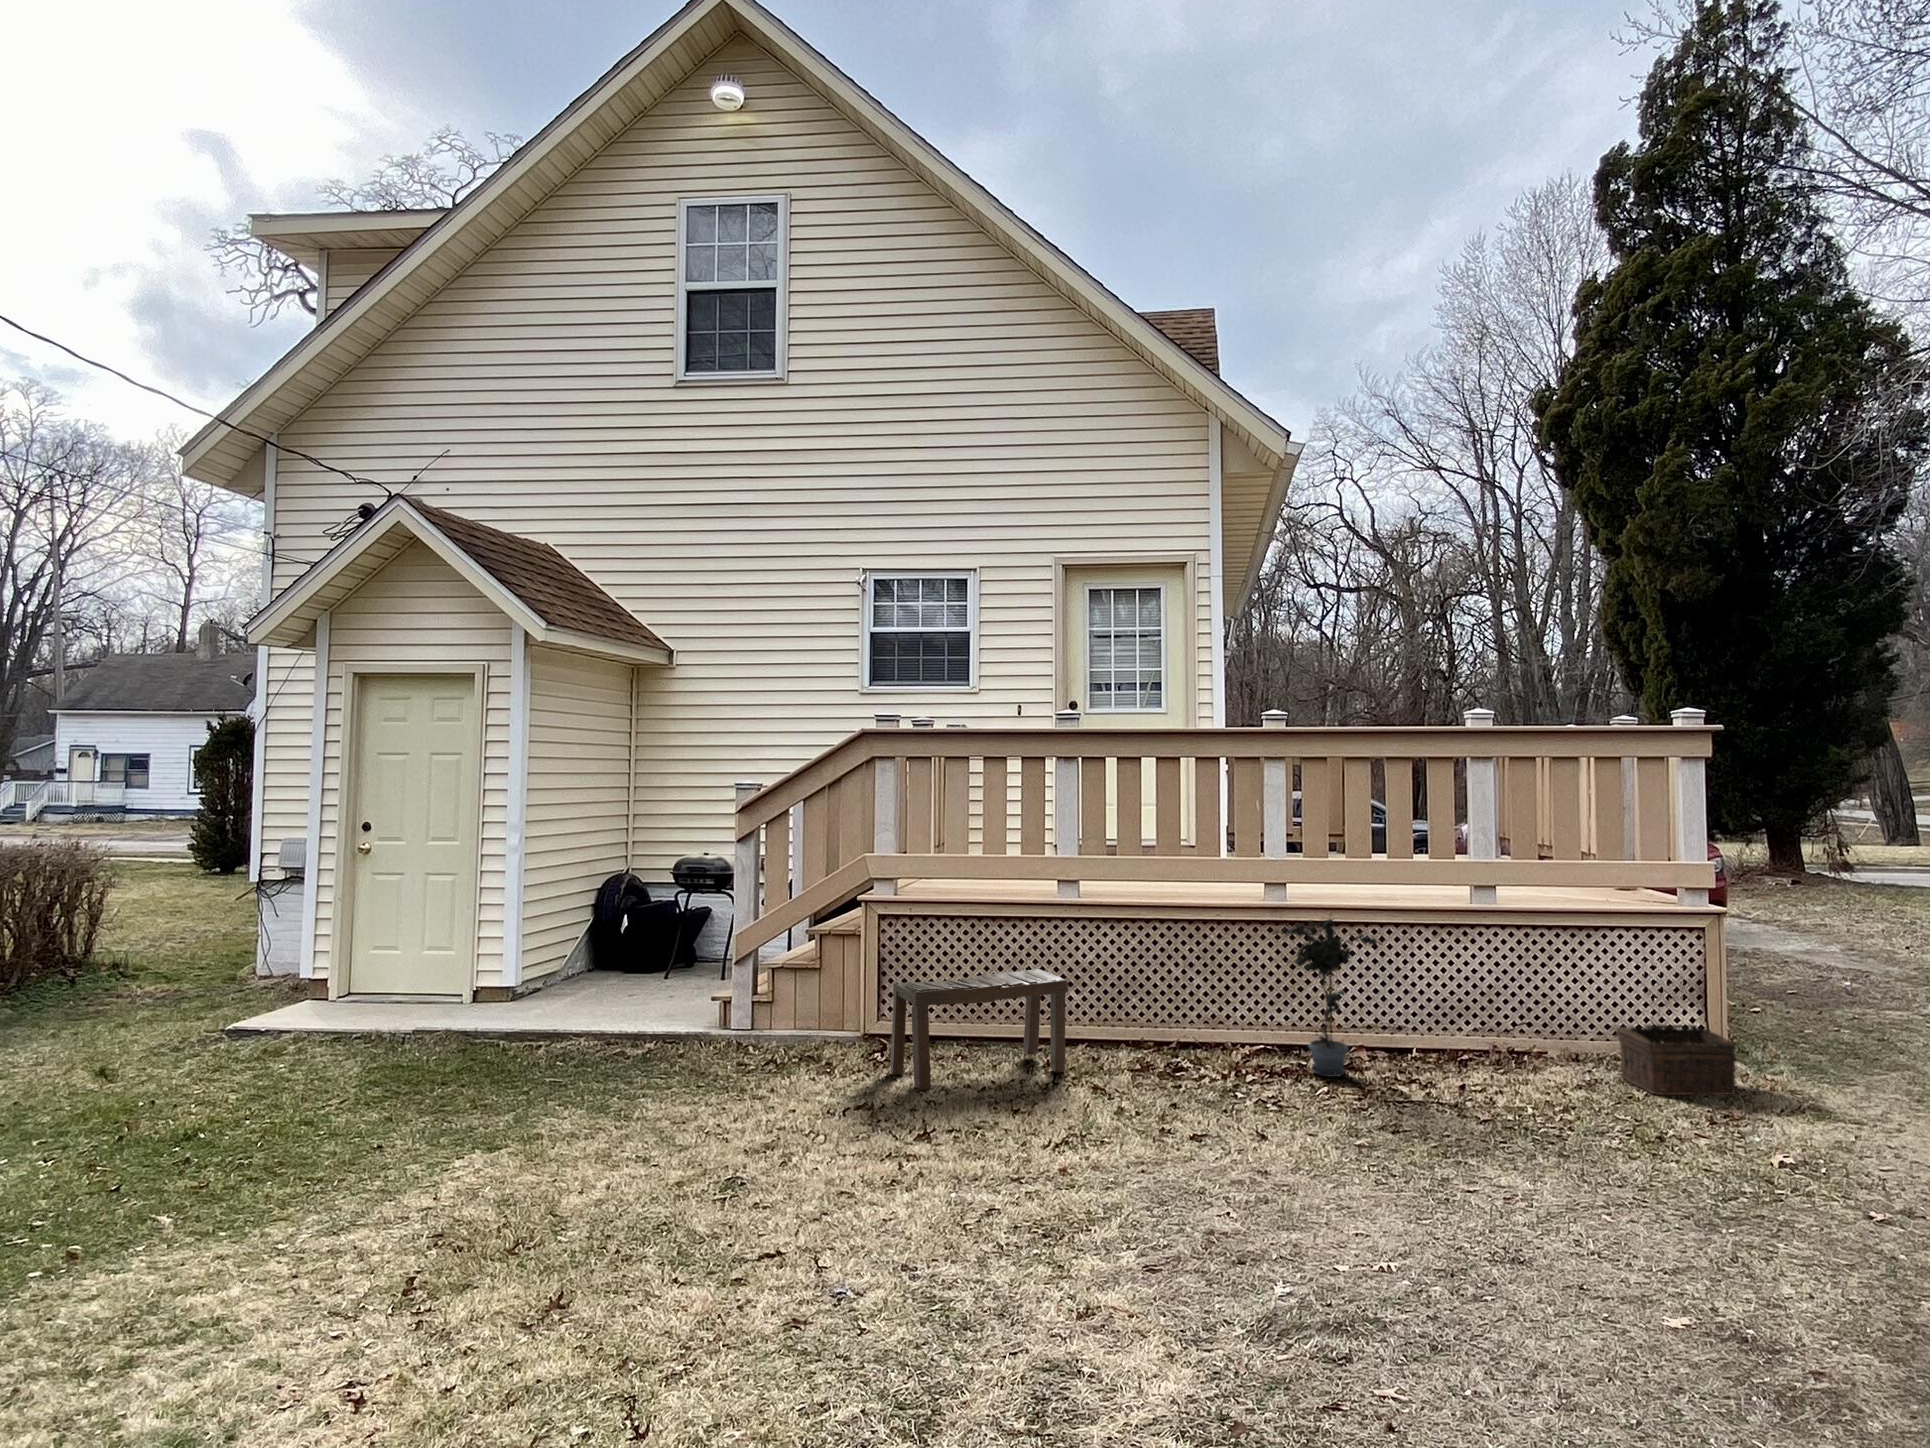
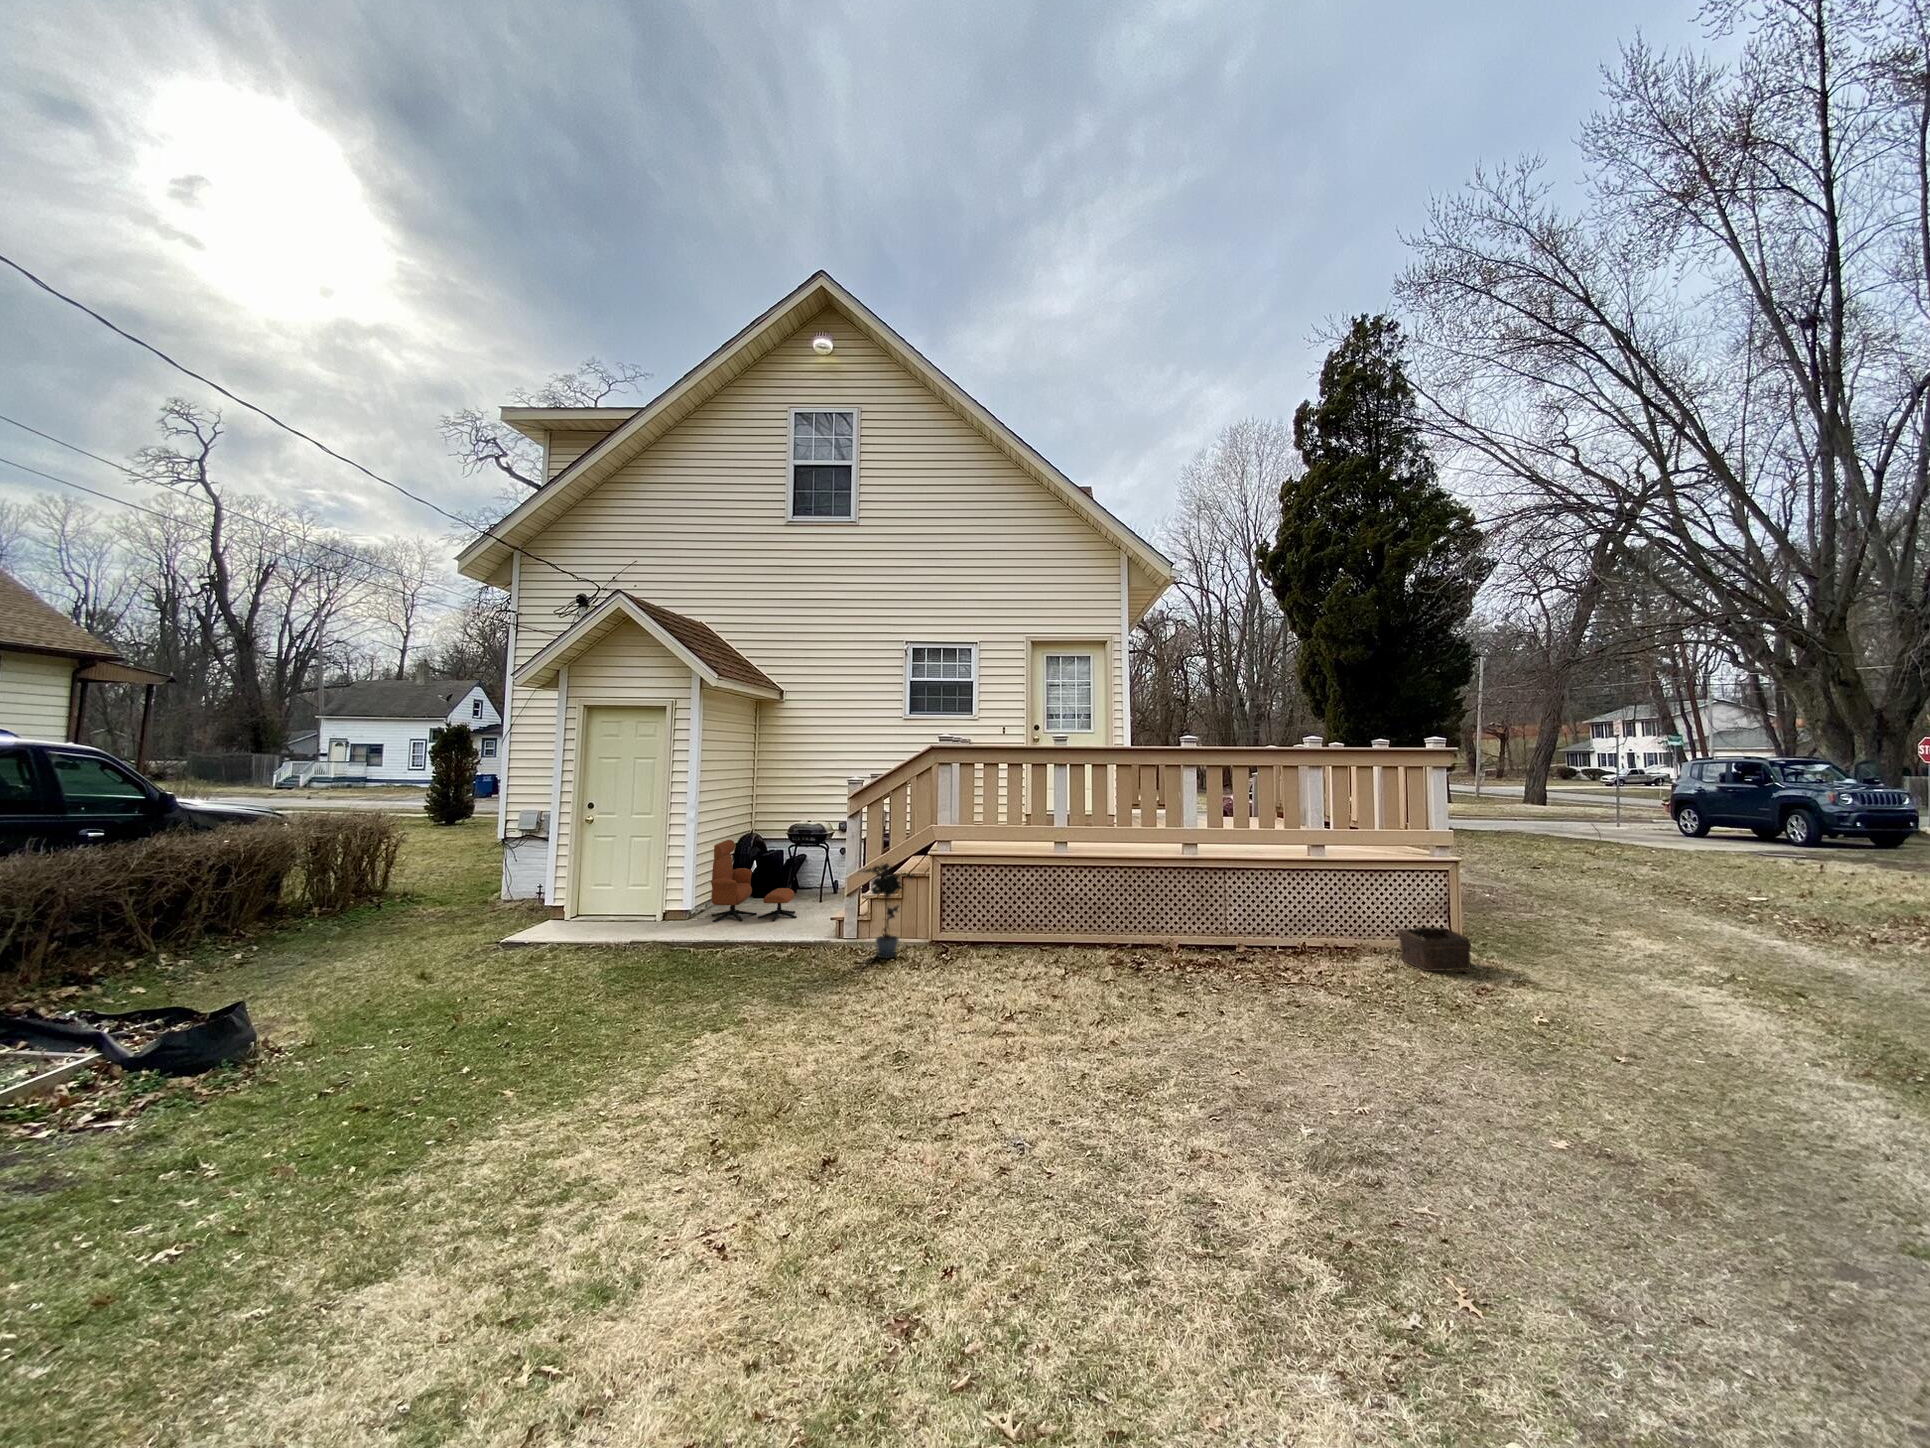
lounge chair: none [544,879,678,1004] -> present [711,840,797,922]
potted plant: present [1273,918,1382,1077] -> present [859,863,915,959]
bench: present [890,969,1068,1090] -> none [960,898,1071,981]

